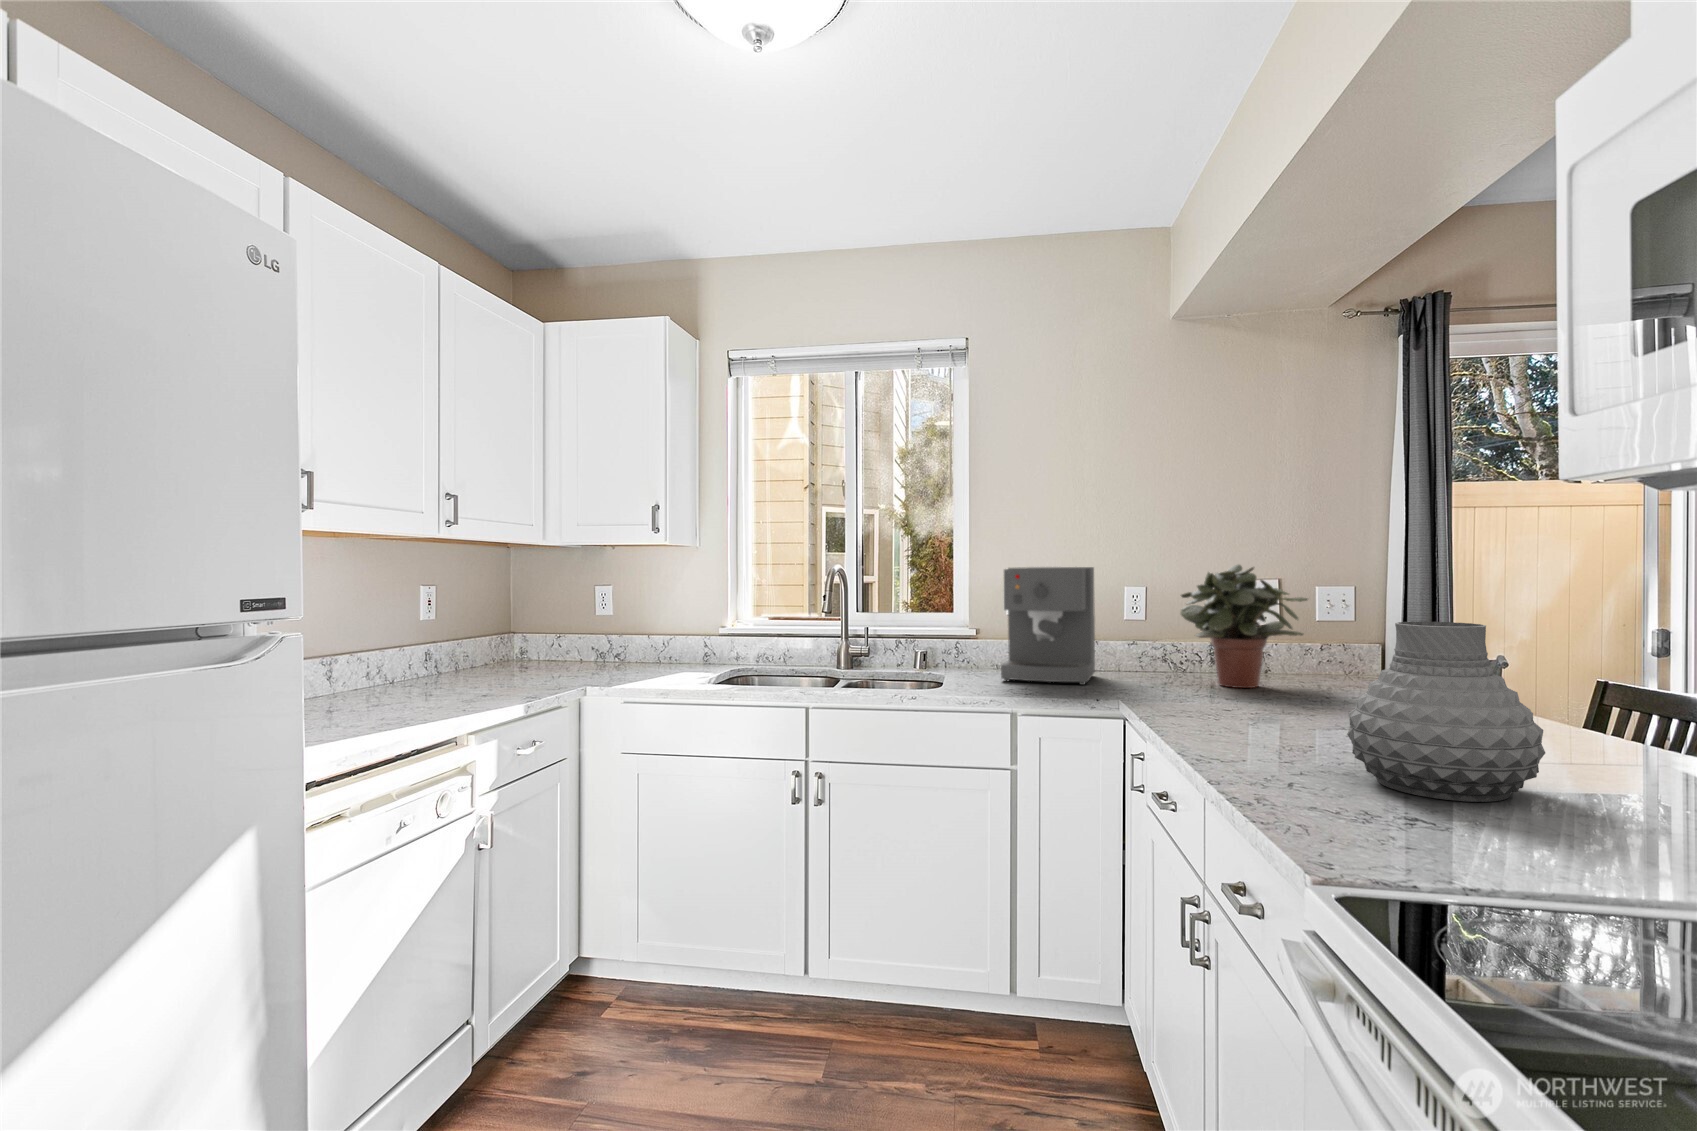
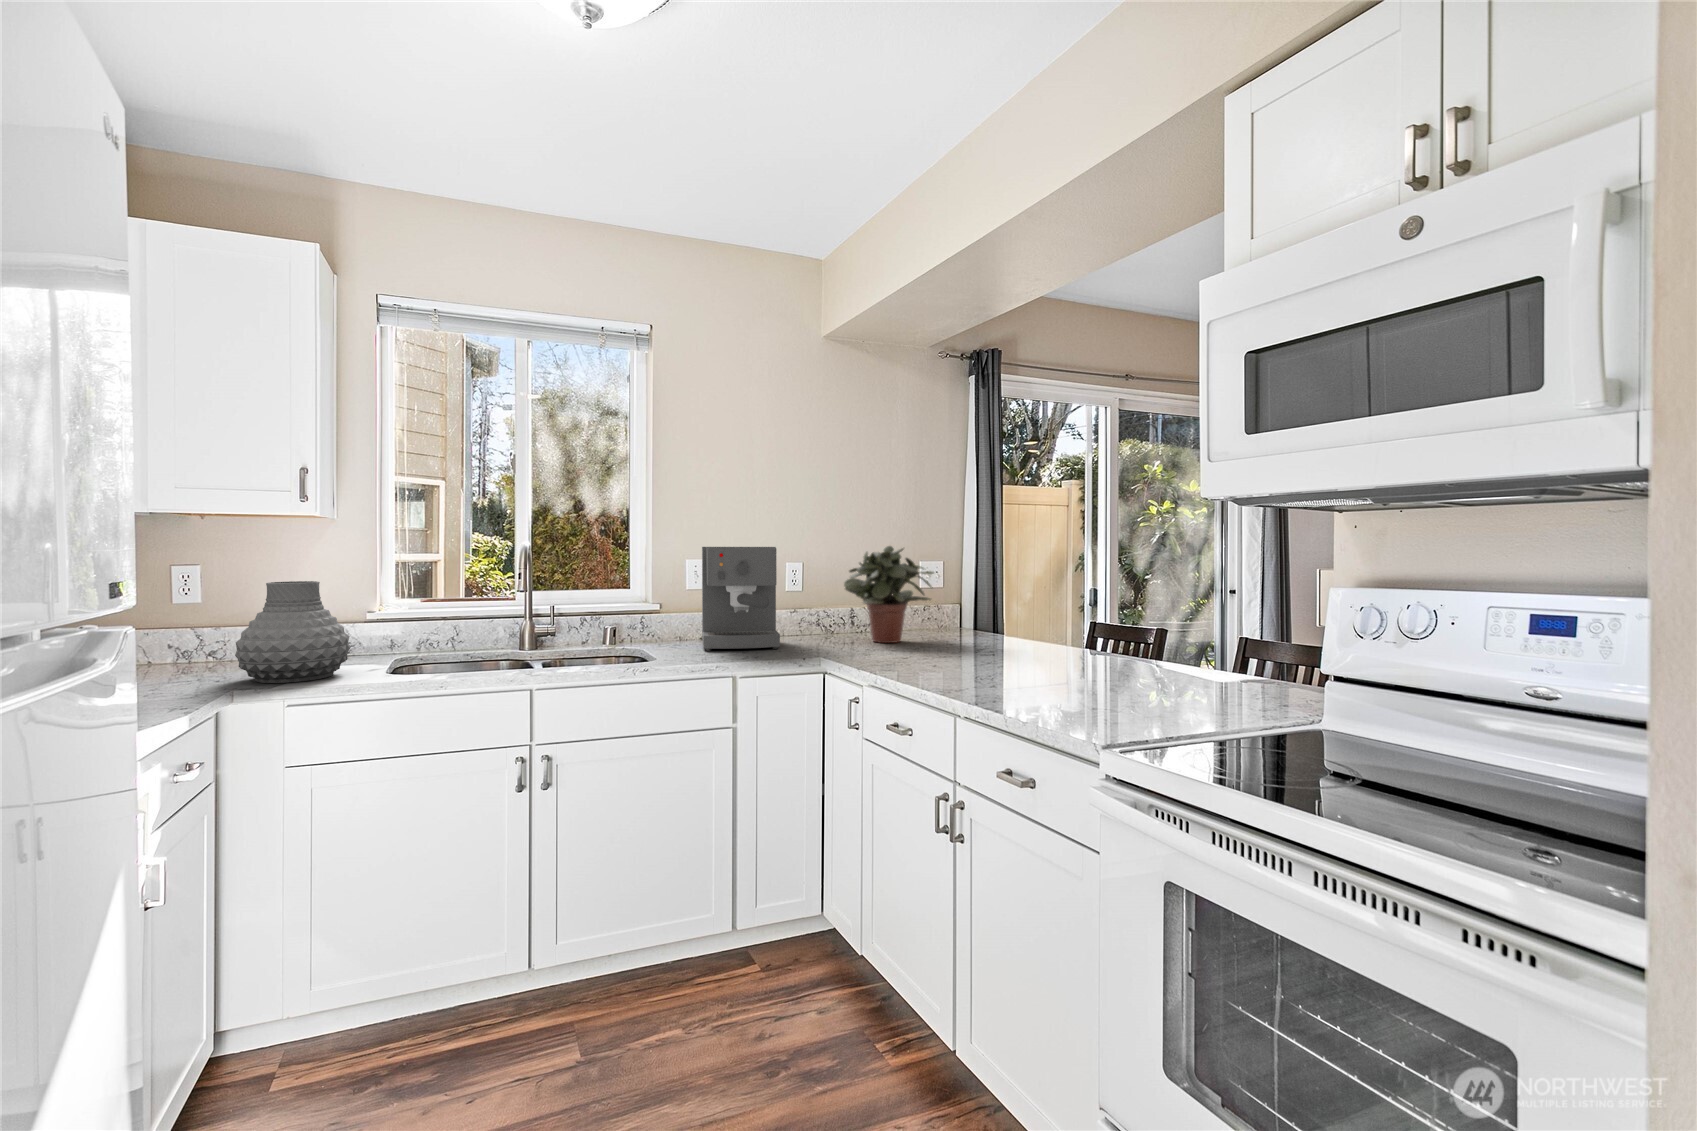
vase: present [1347,622,1545,802] -> present [235,581,350,683]

